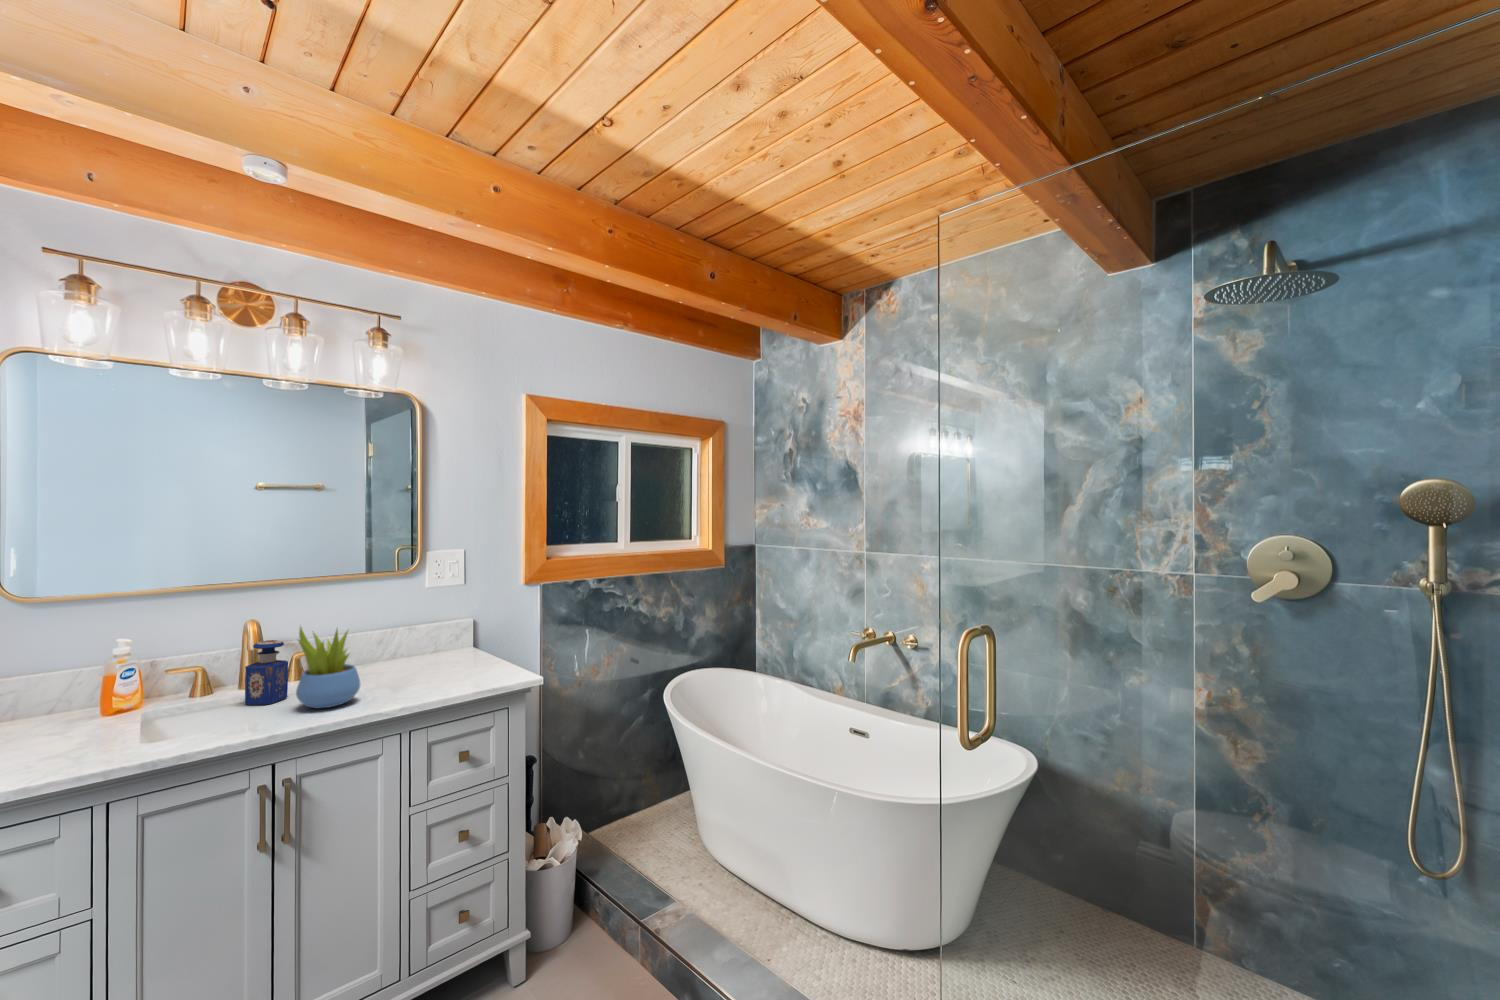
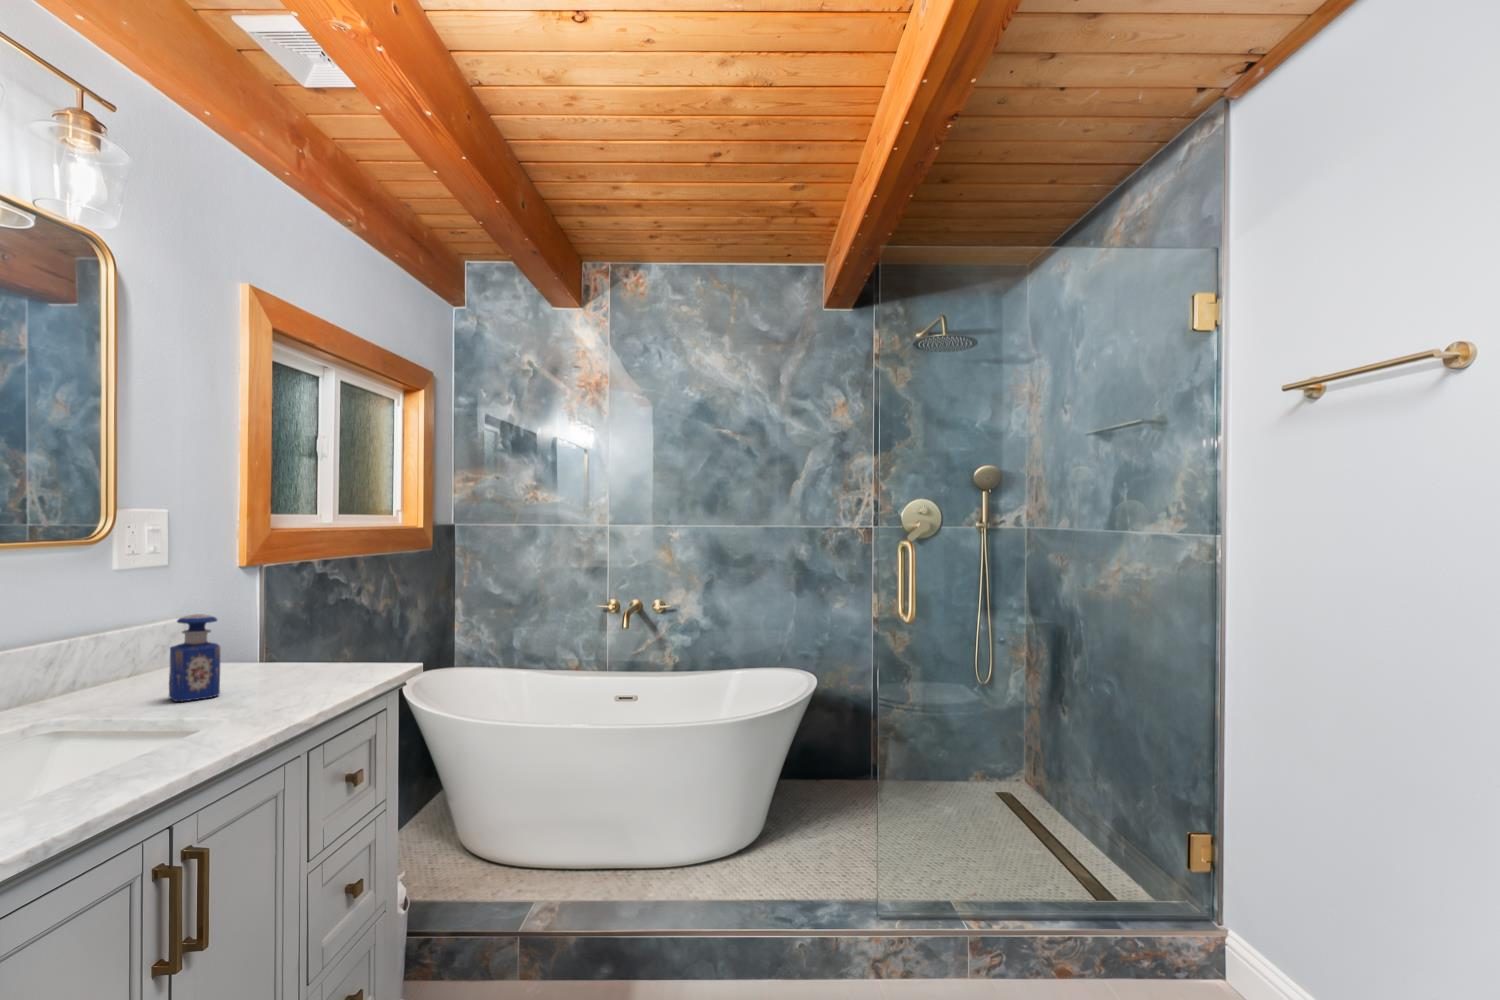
succulent plant: present [296,627,360,708] -> none [270,583,345,686]

